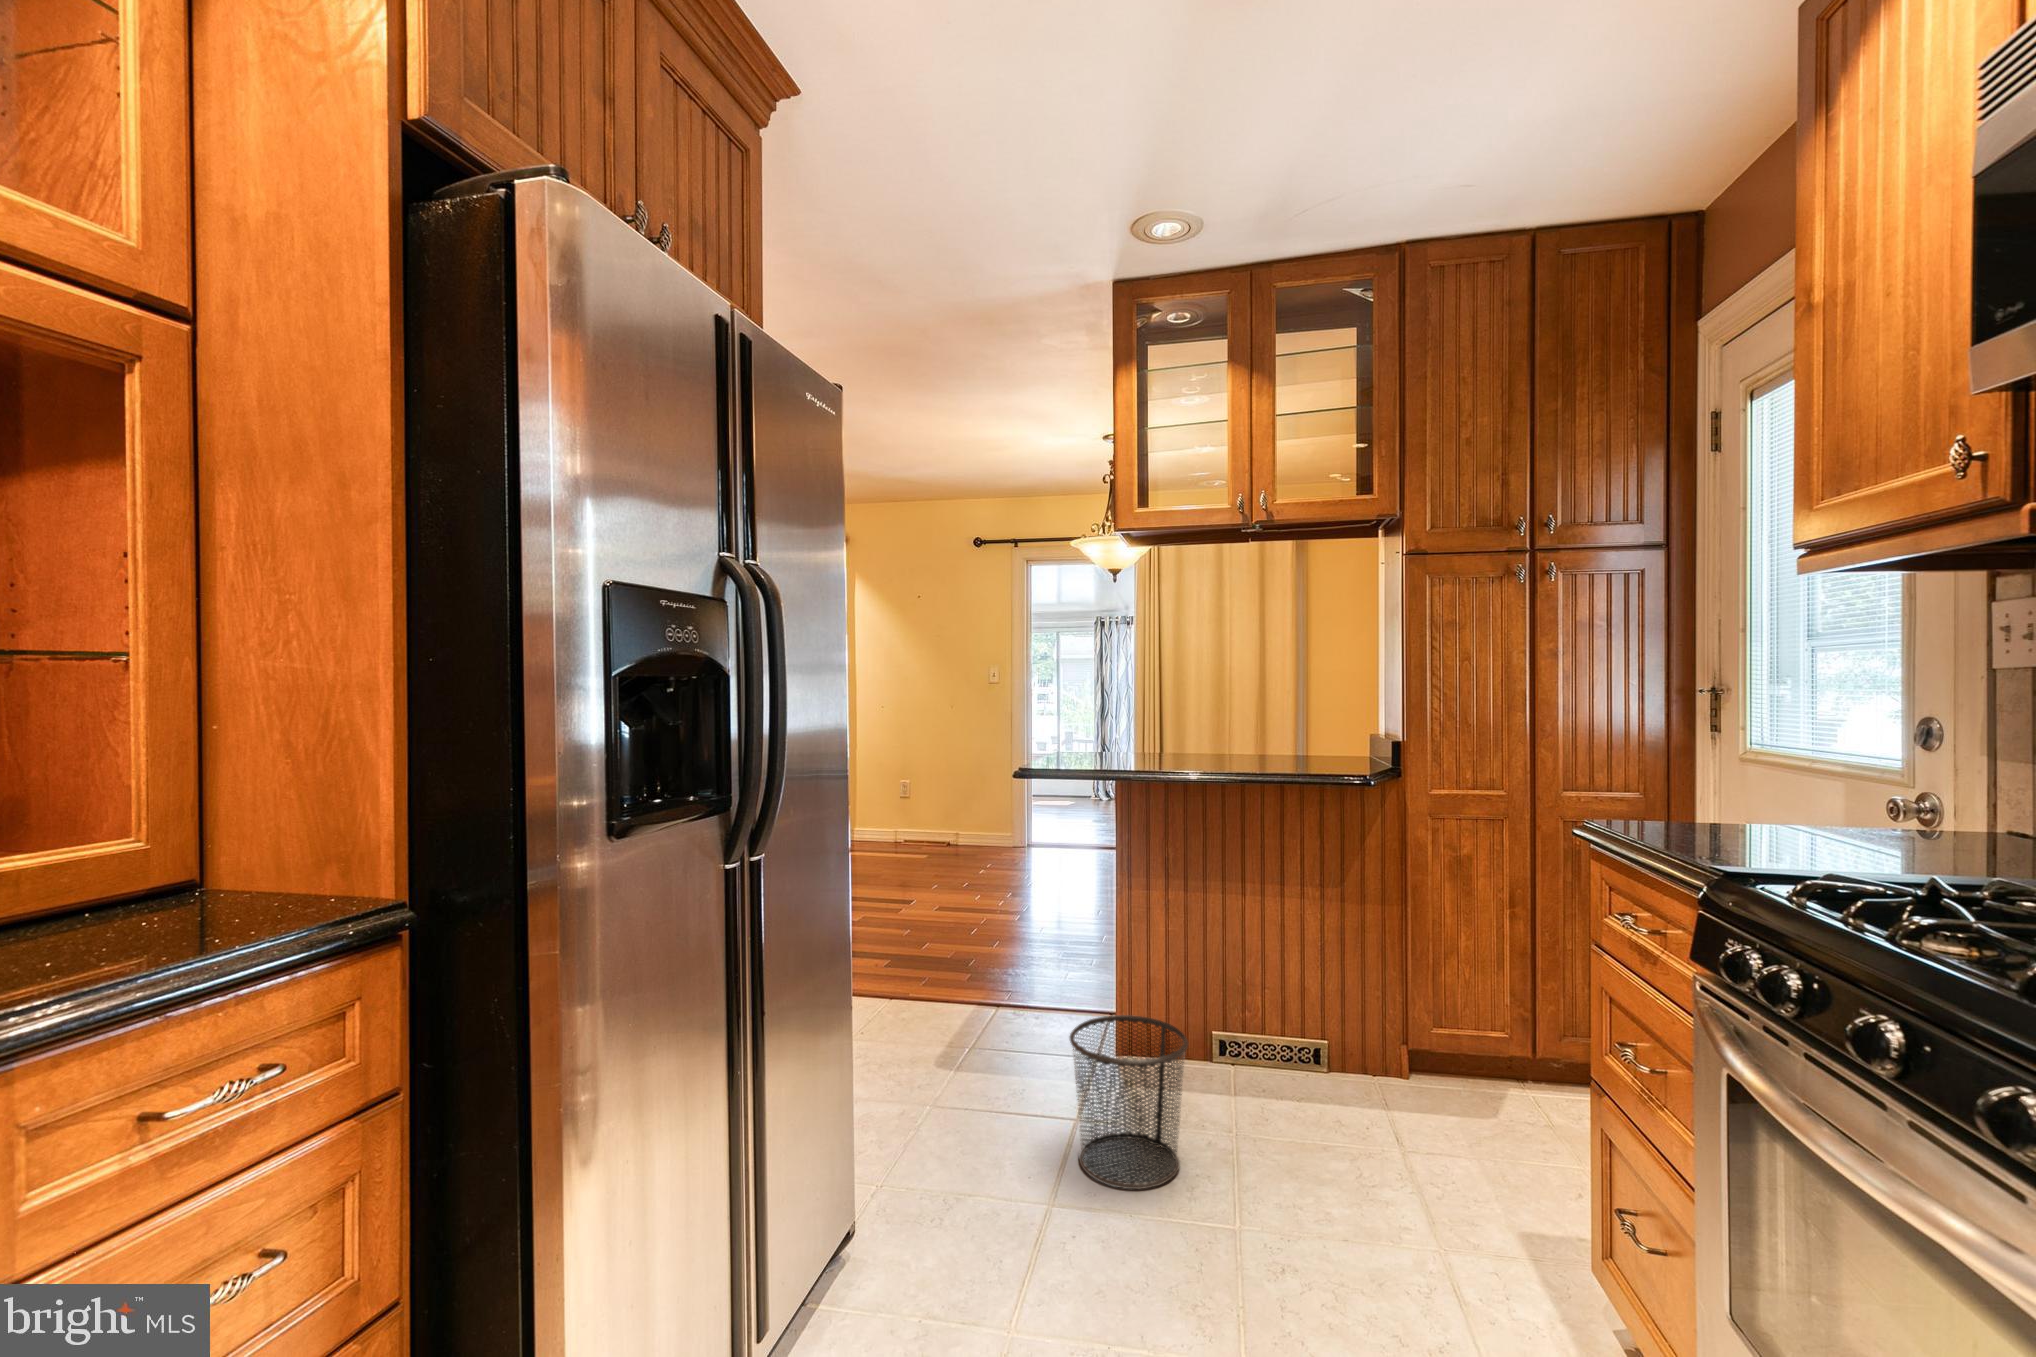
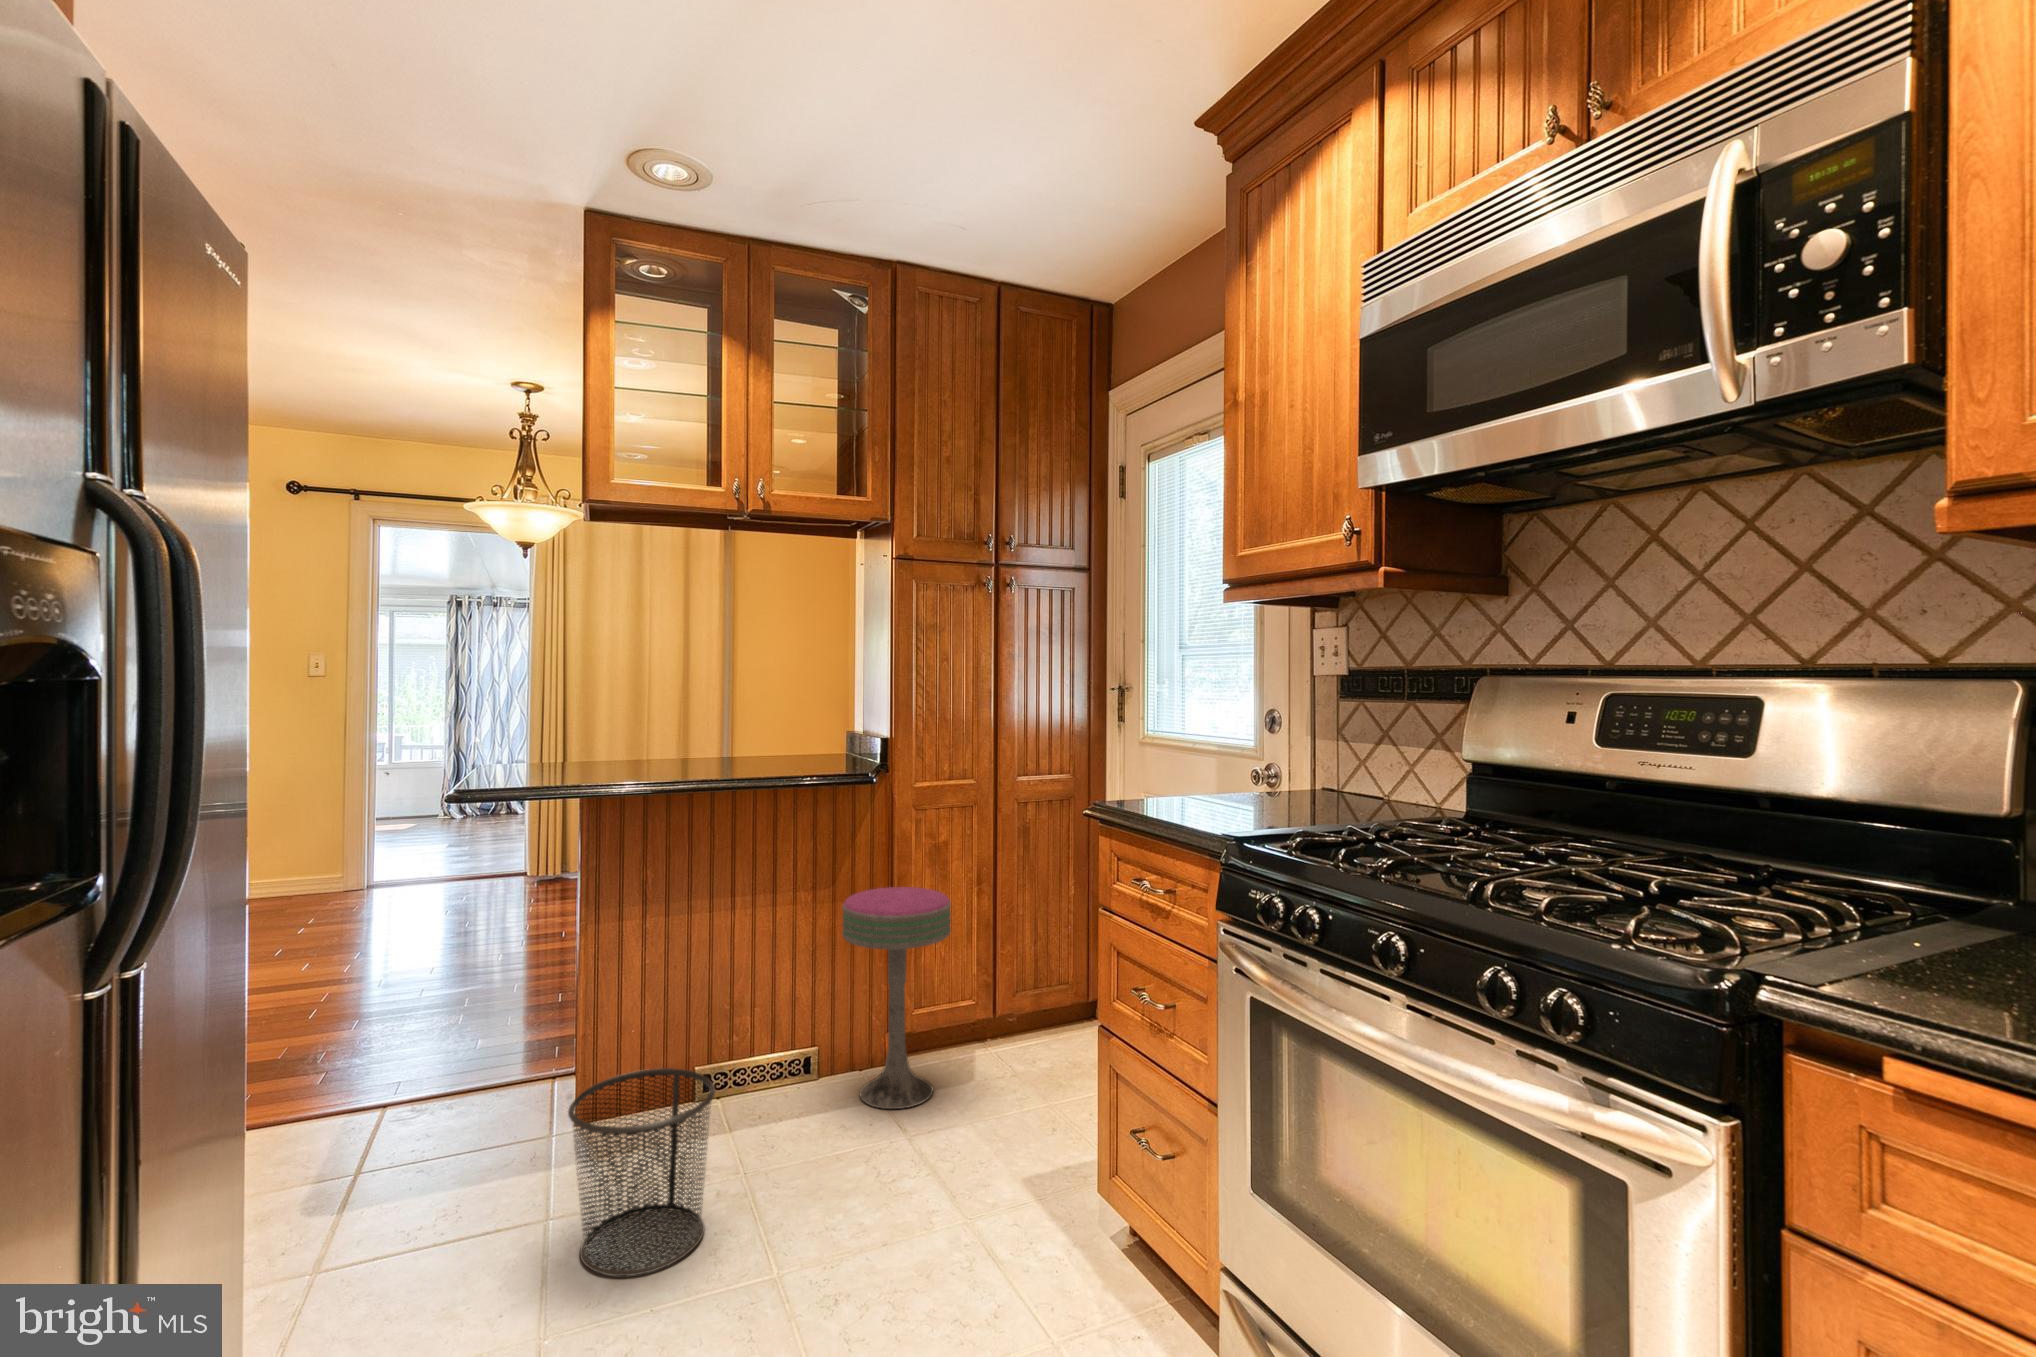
bar stool: none [1343,893,1464,1126] -> present [842,887,951,1109]

